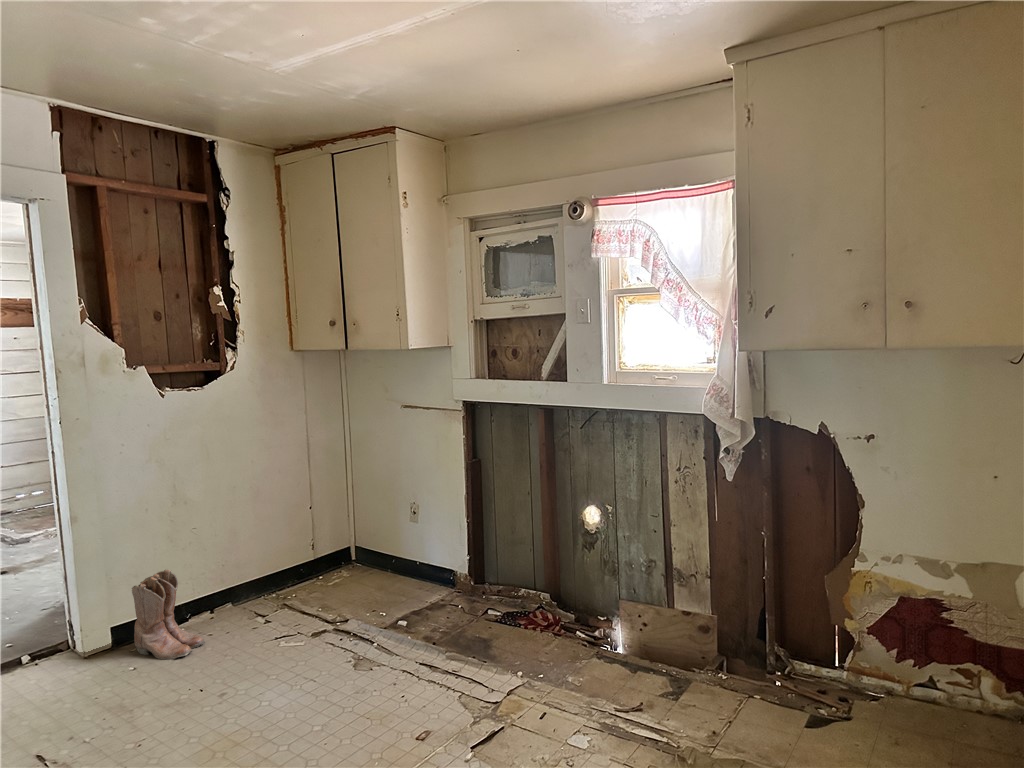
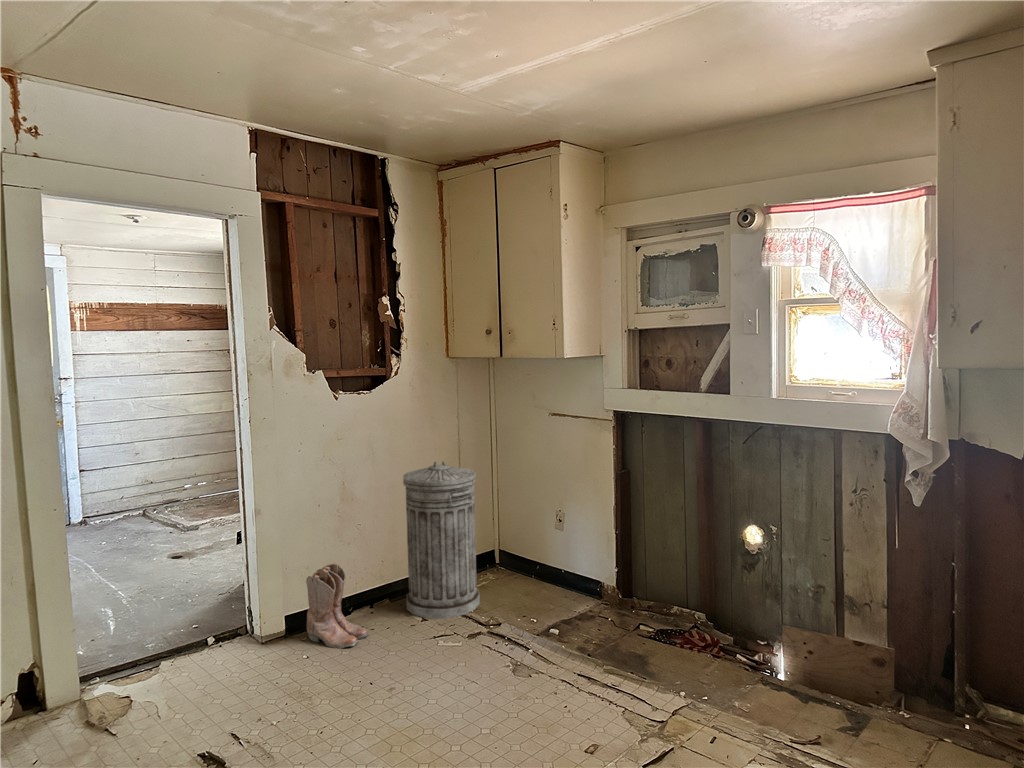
trash can: none [243,456,331,620] -> present [403,461,480,619]

